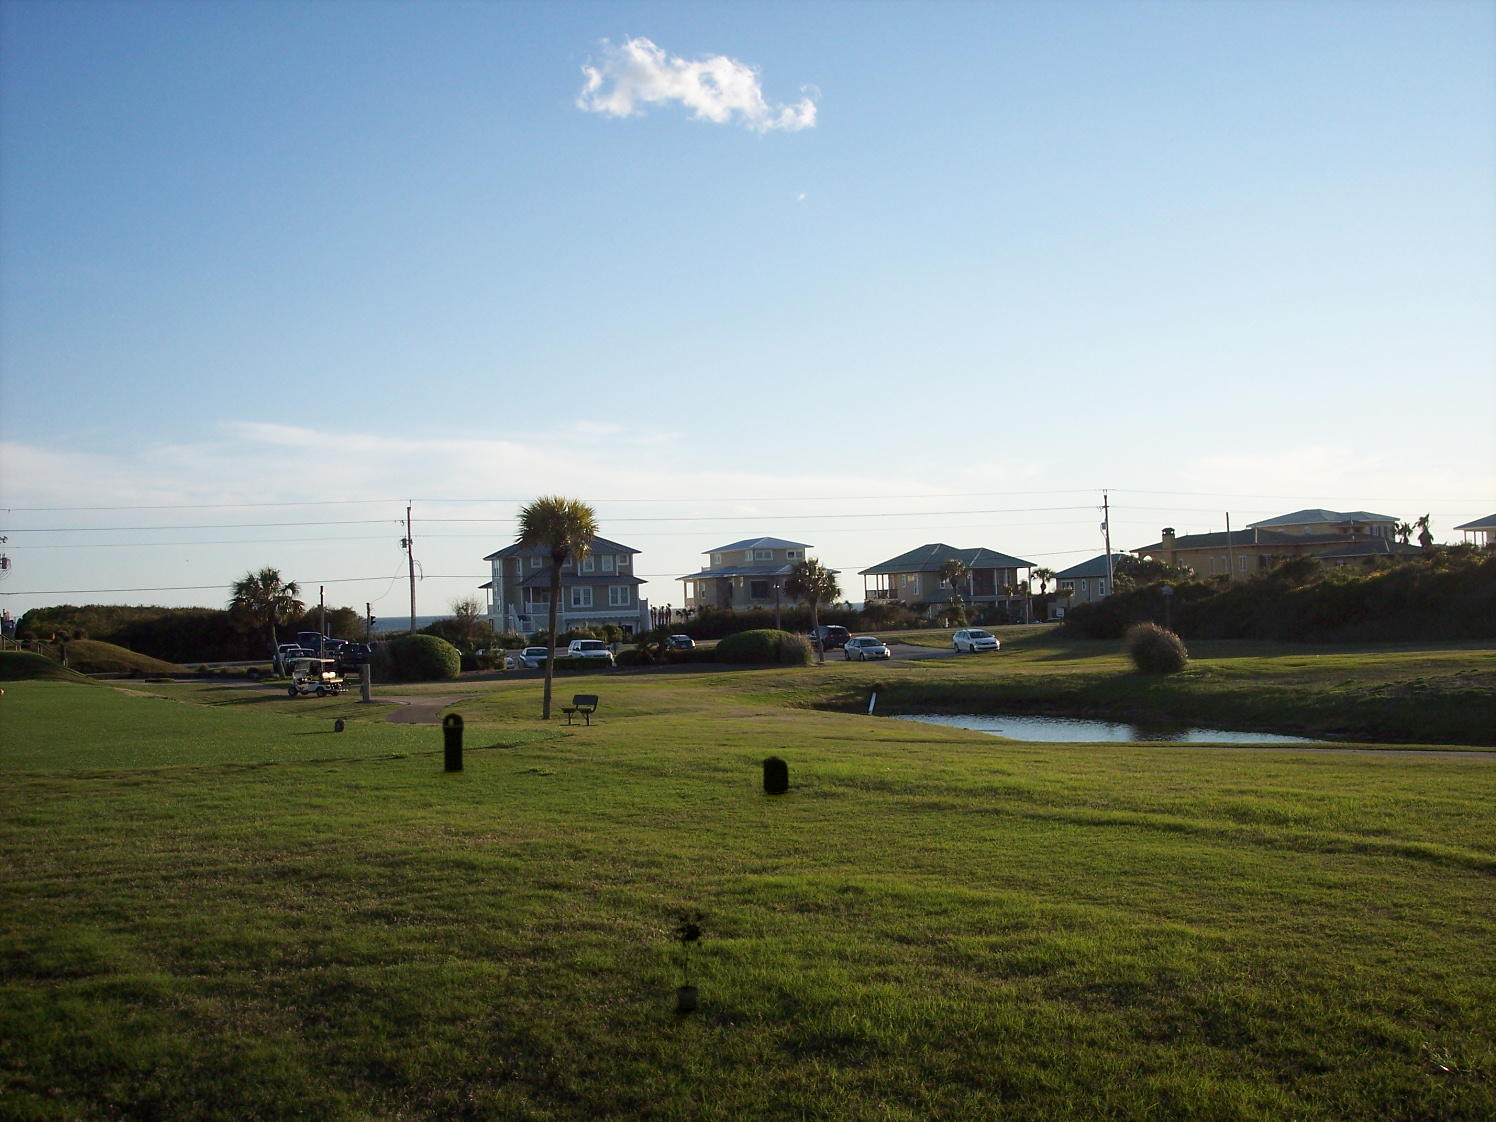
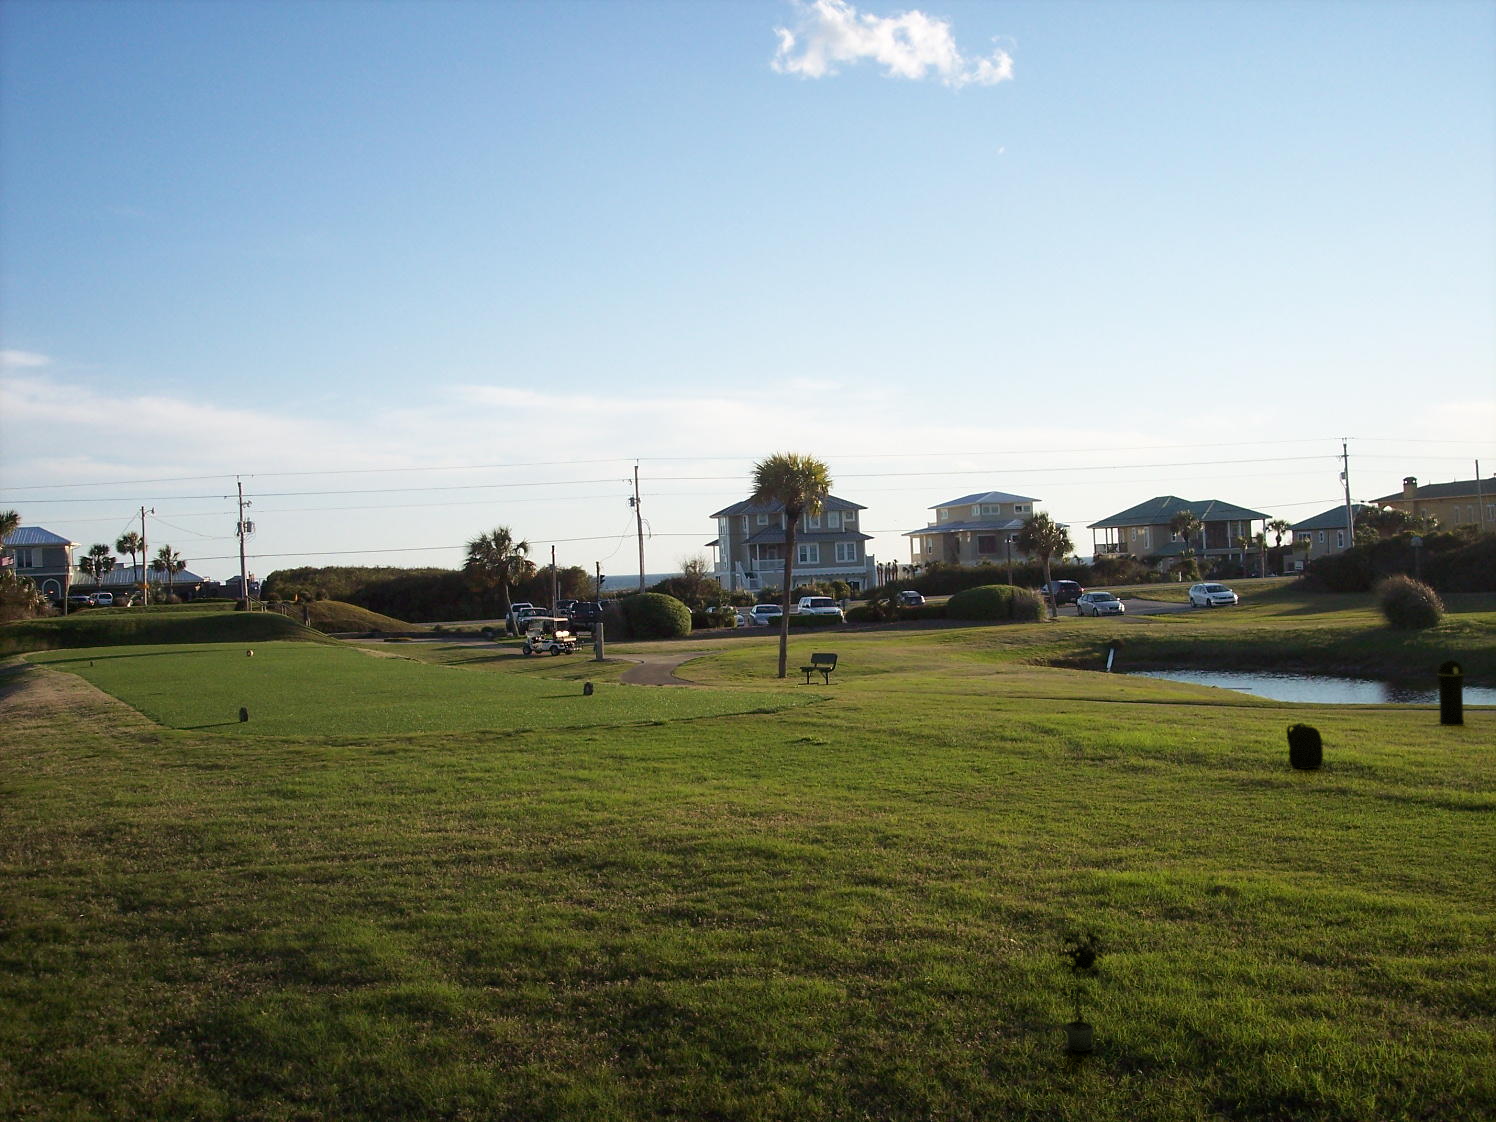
trash can: present [442,713,464,772] -> present [1437,660,1464,726]
backpack: present [763,756,789,794] -> present [1286,723,1323,769]

